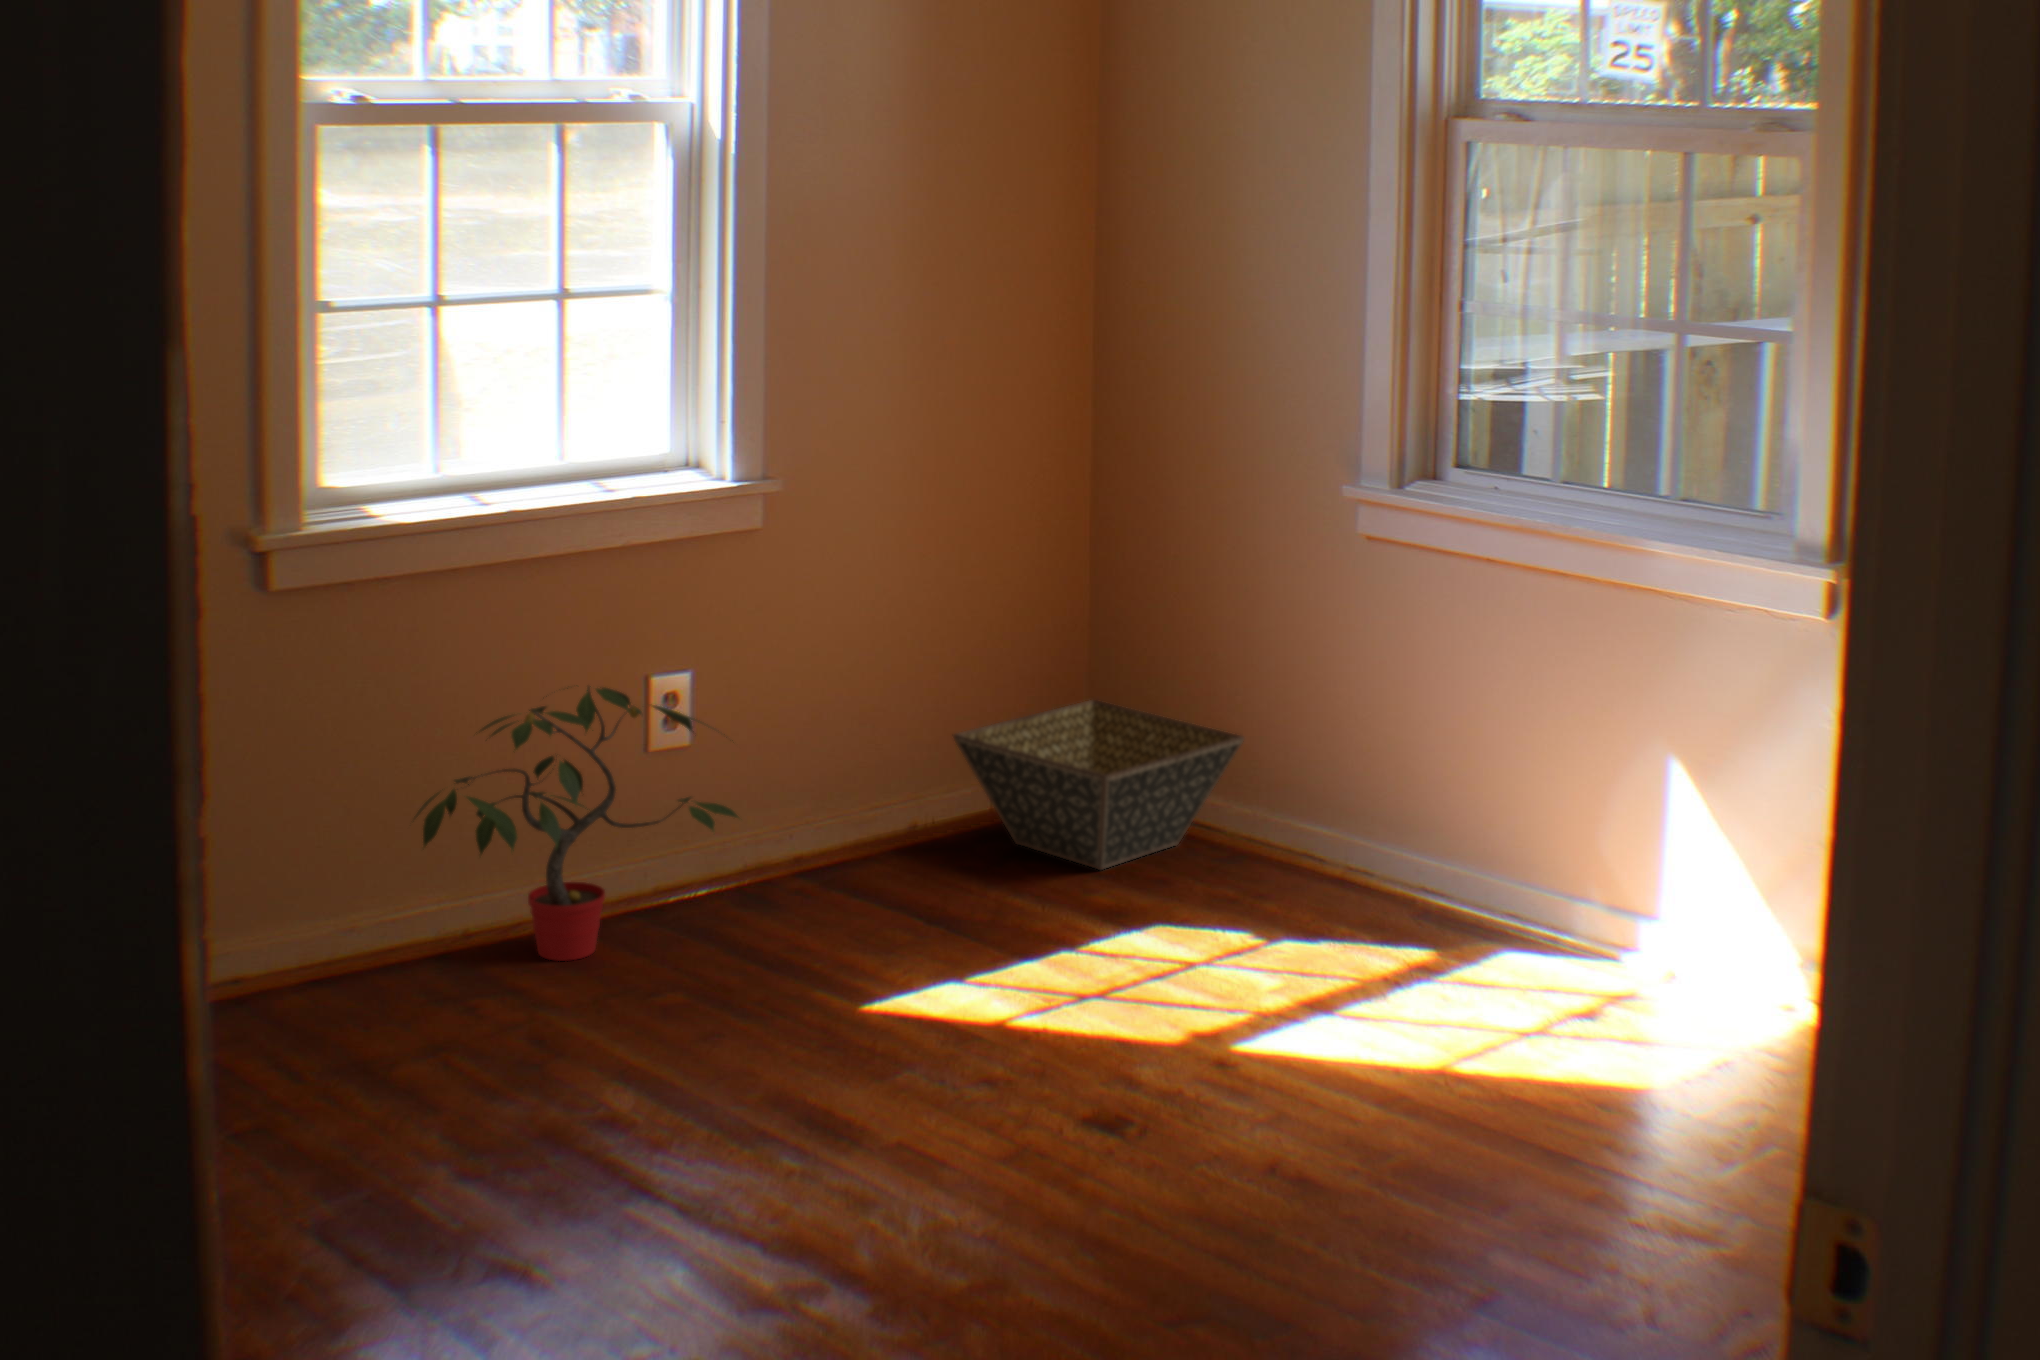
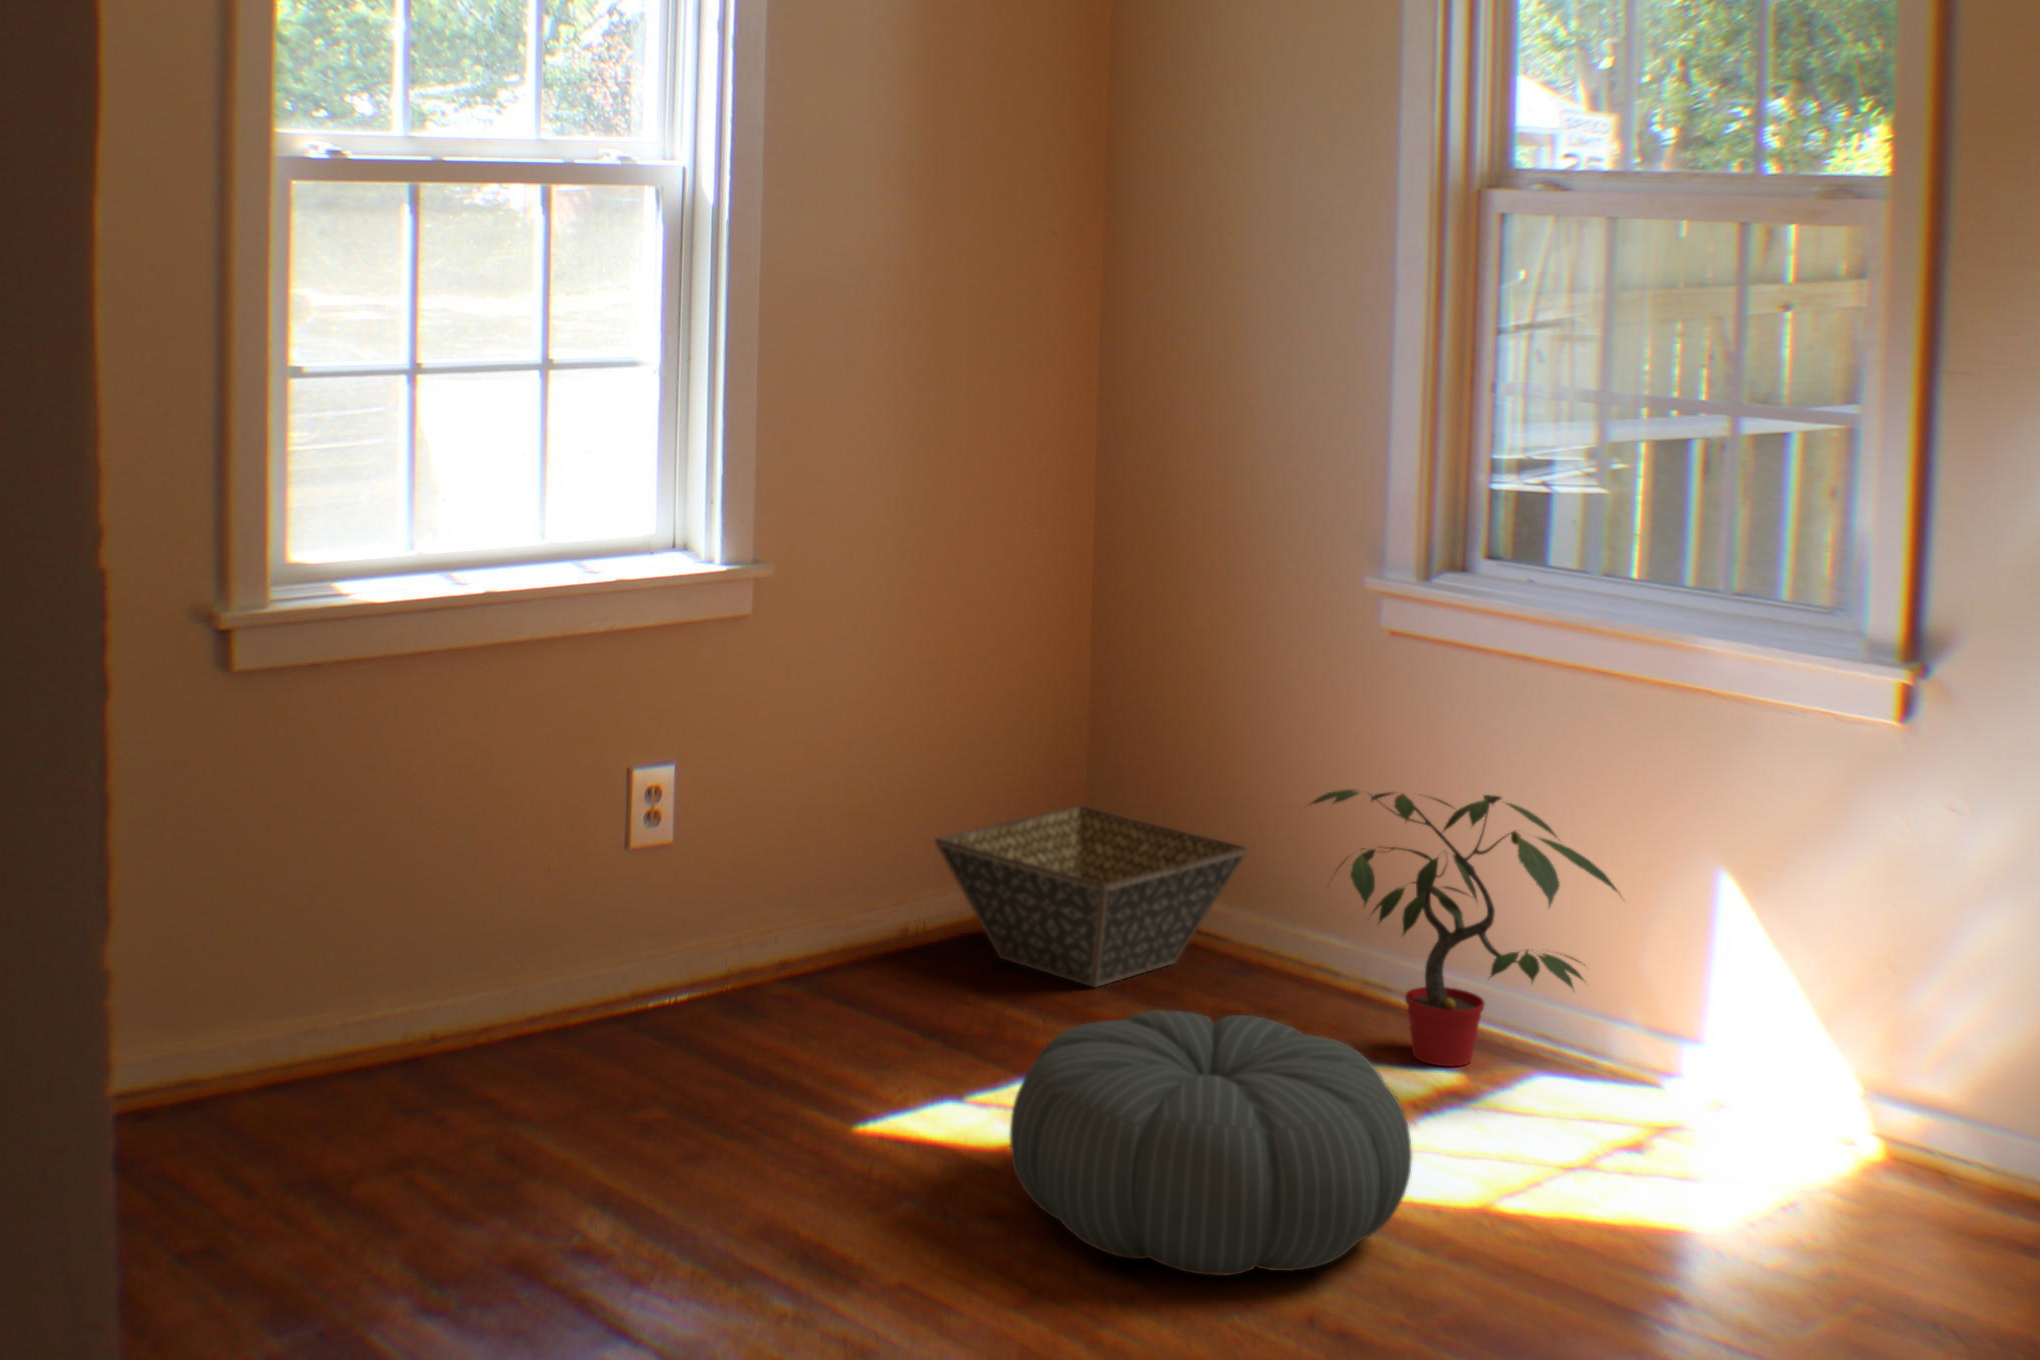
potted plant: present [416,686,738,961] -> present [1311,789,1625,1066]
pouf: none [993,899,1370,1152] -> present [1010,1010,1412,1276]

